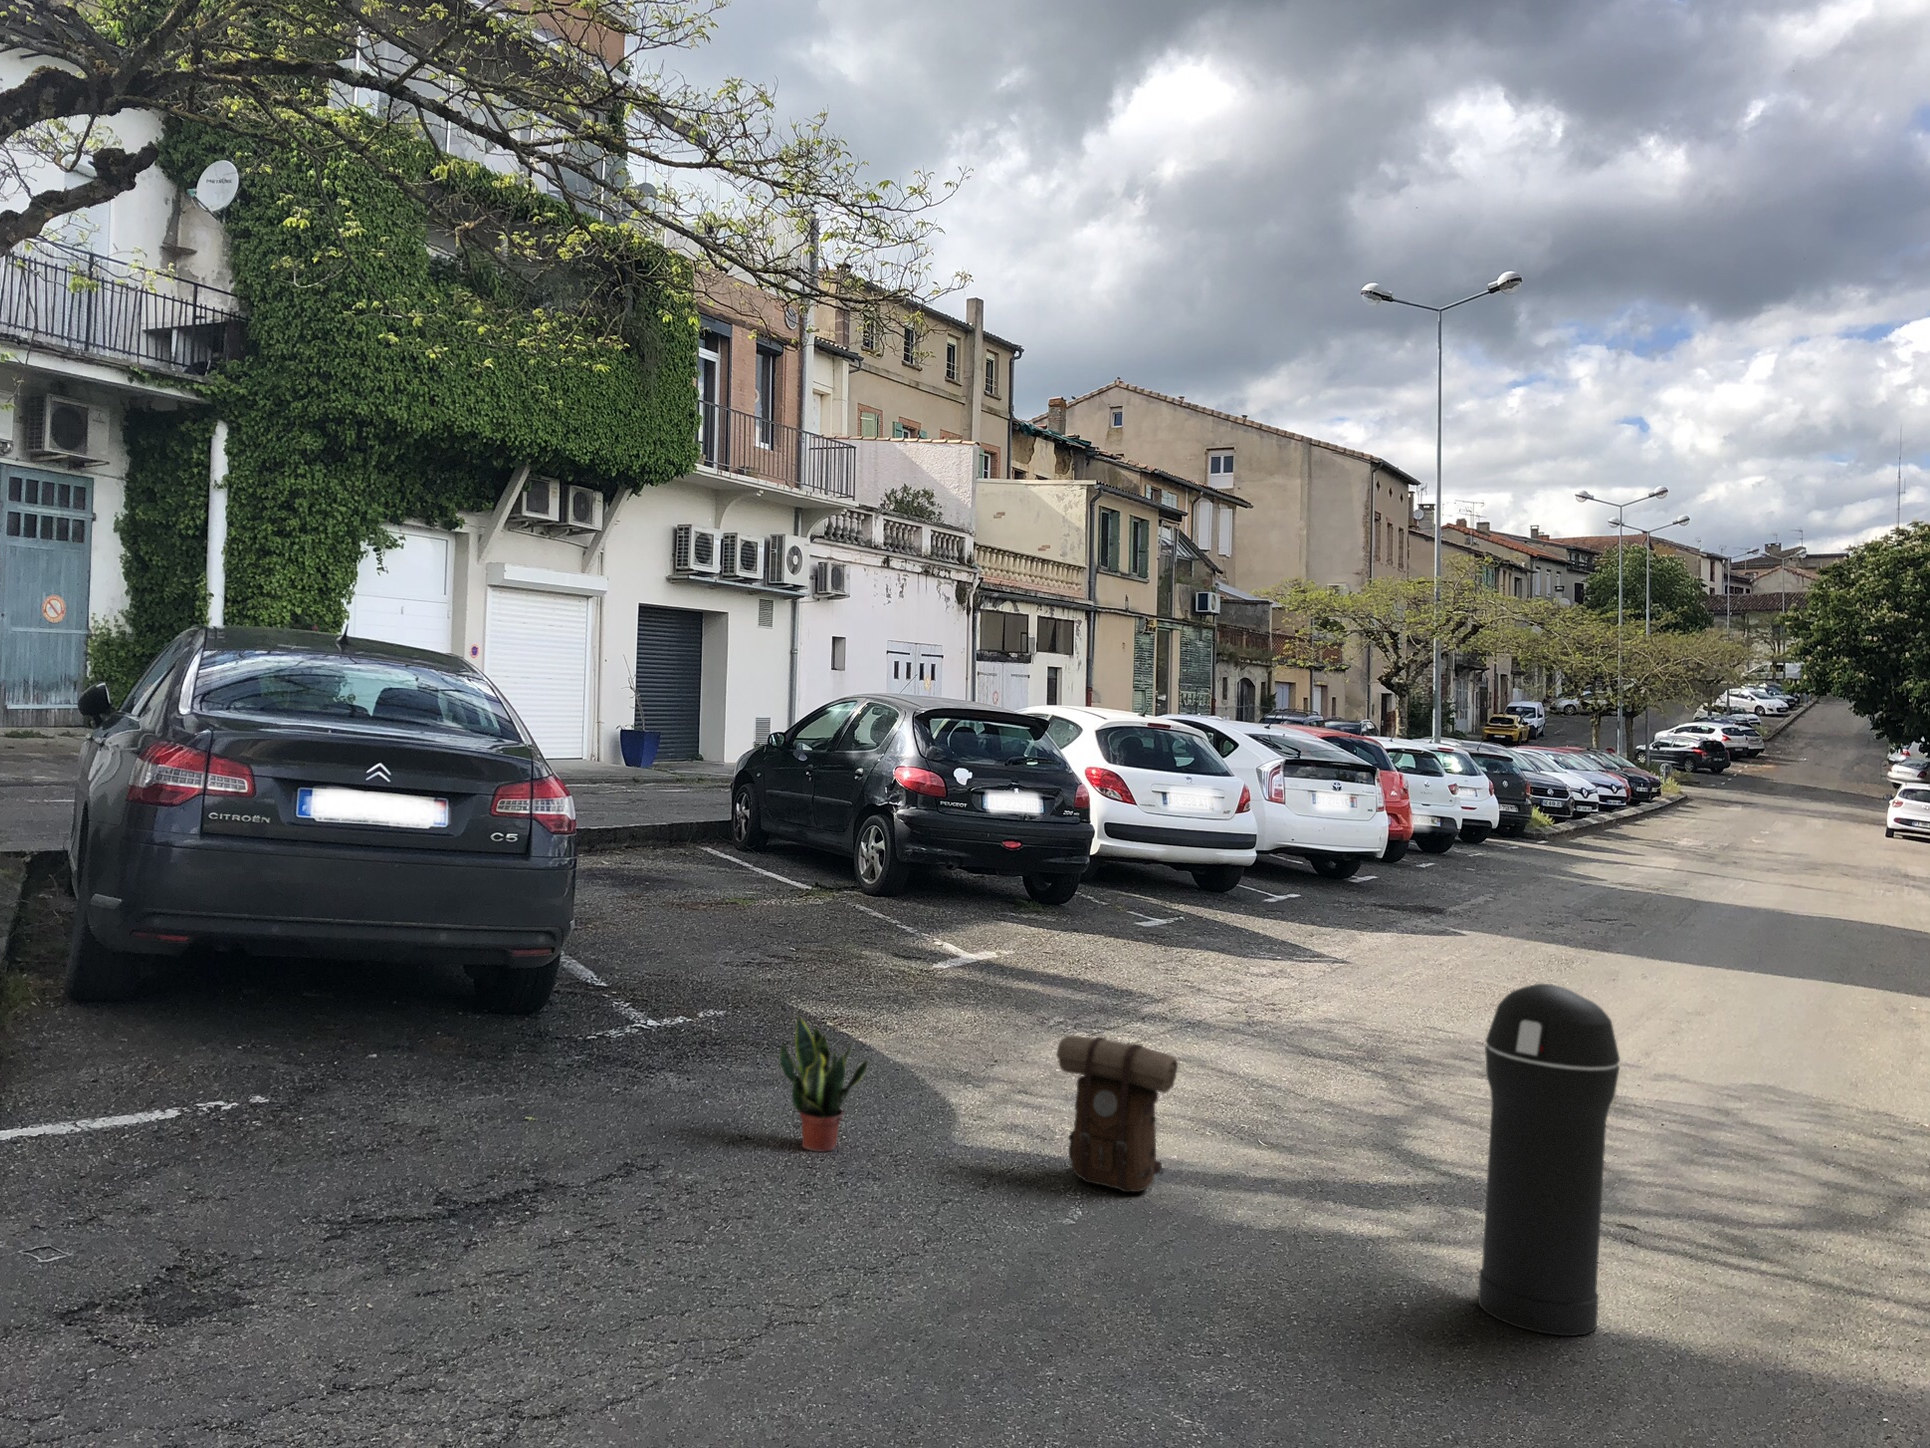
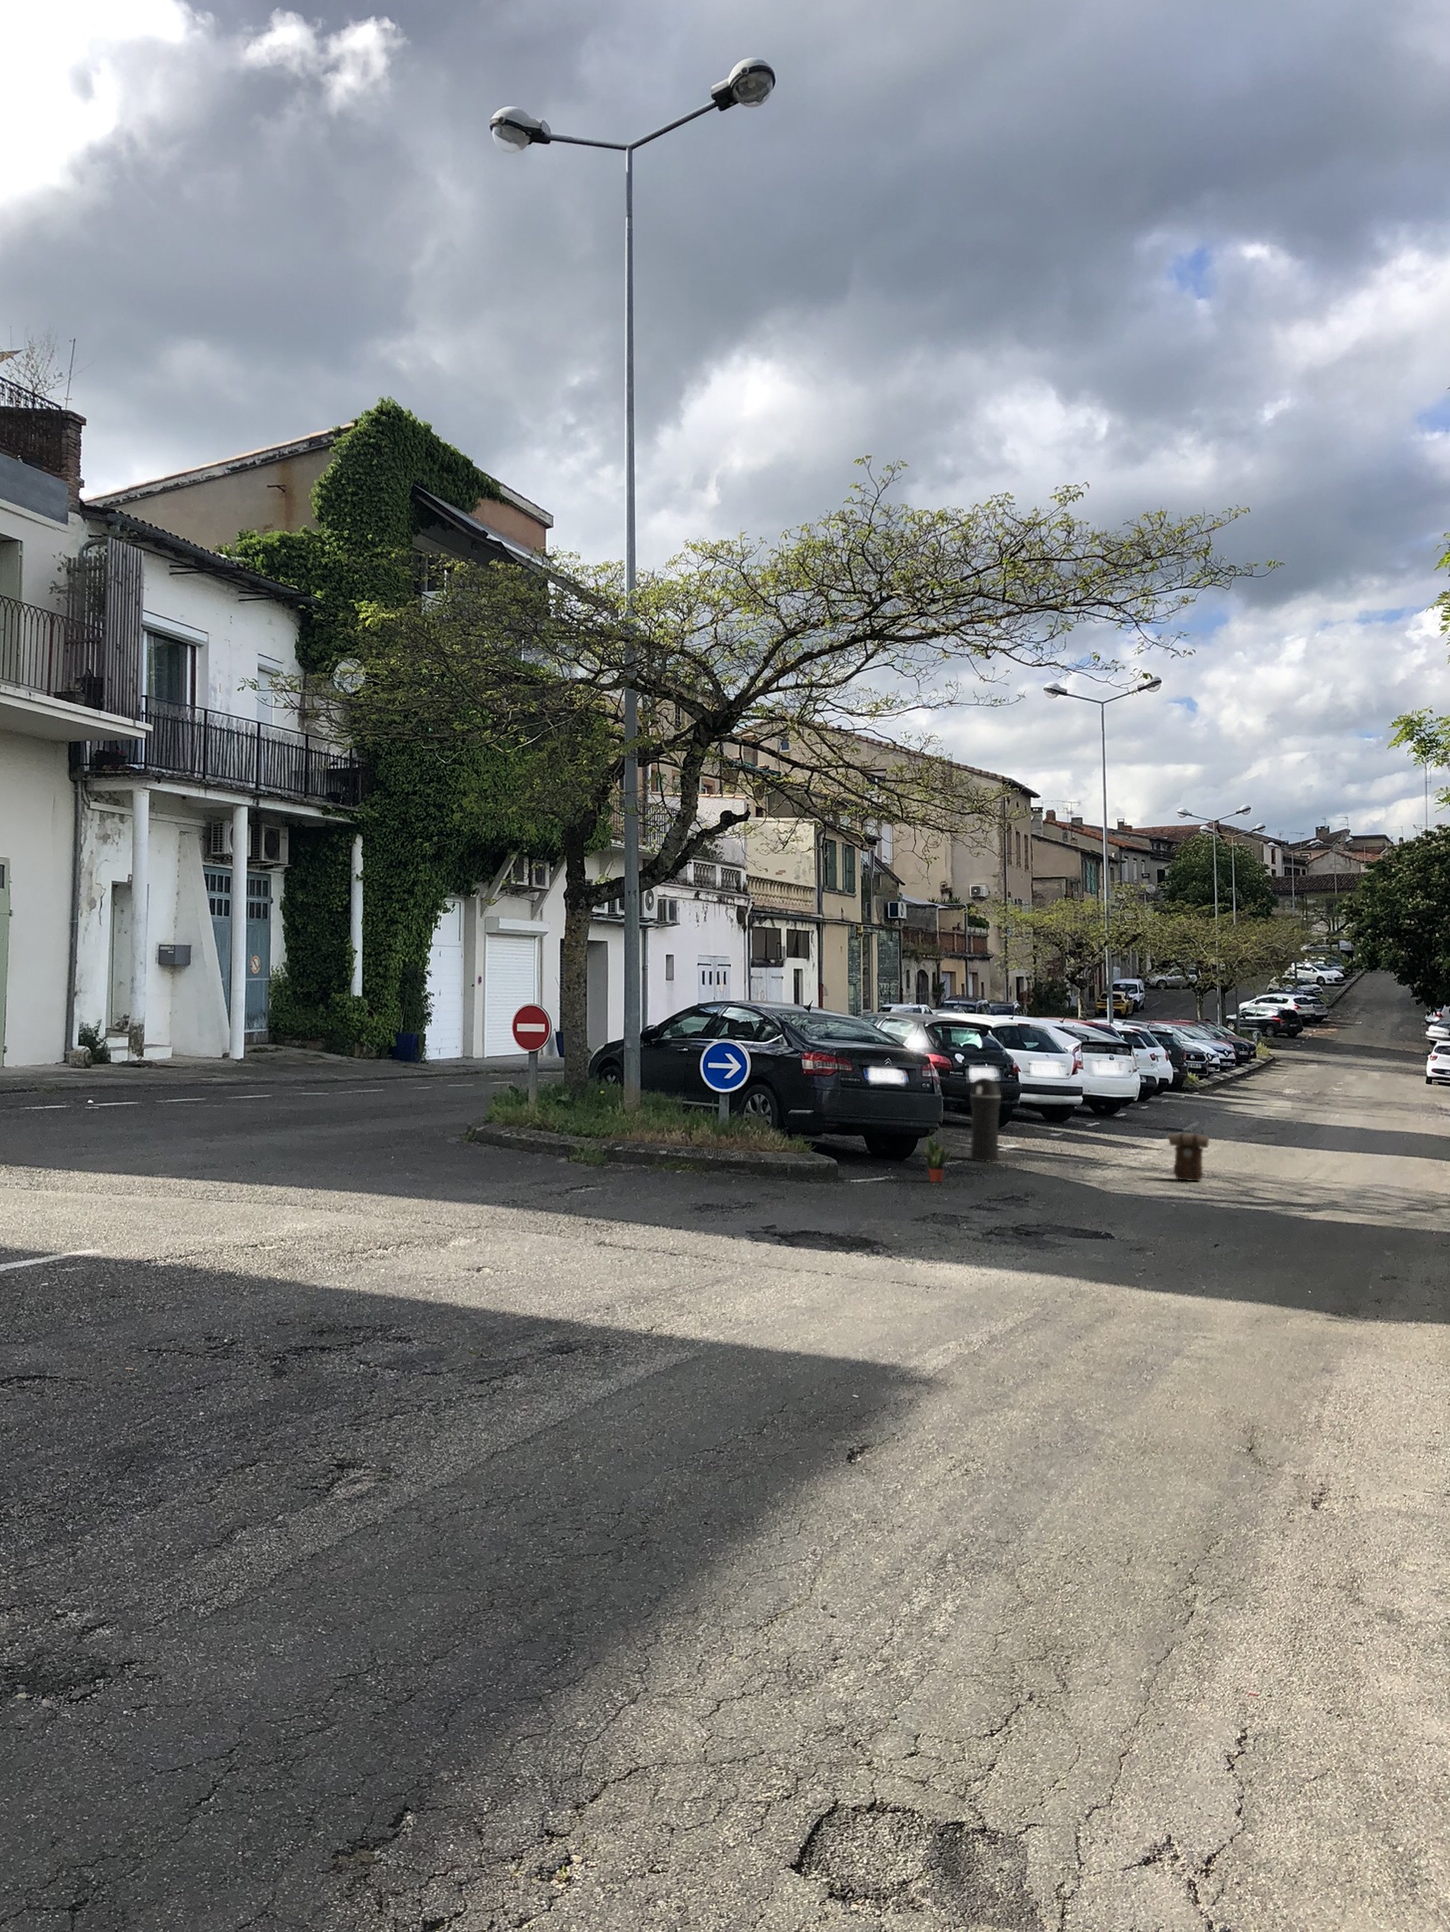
trash can: present [1478,984,1620,1336] -> present [970,1078,1001,1161]
potted plant: present [779,1016,868,1152] -> present [921,1137,950,1182]

